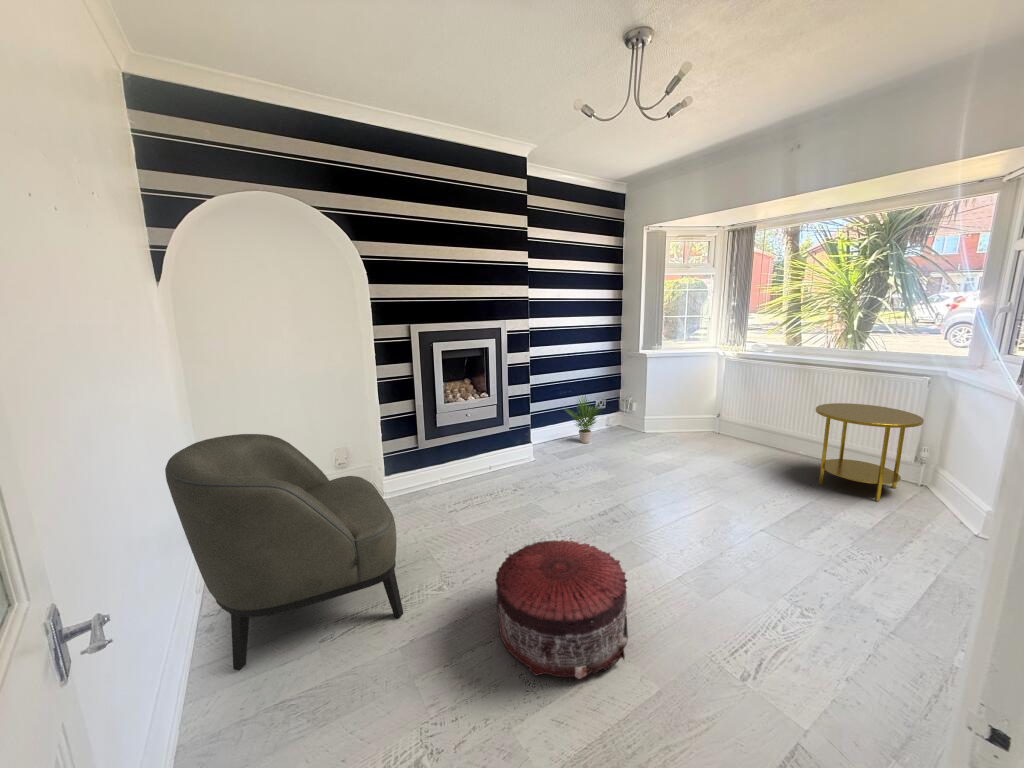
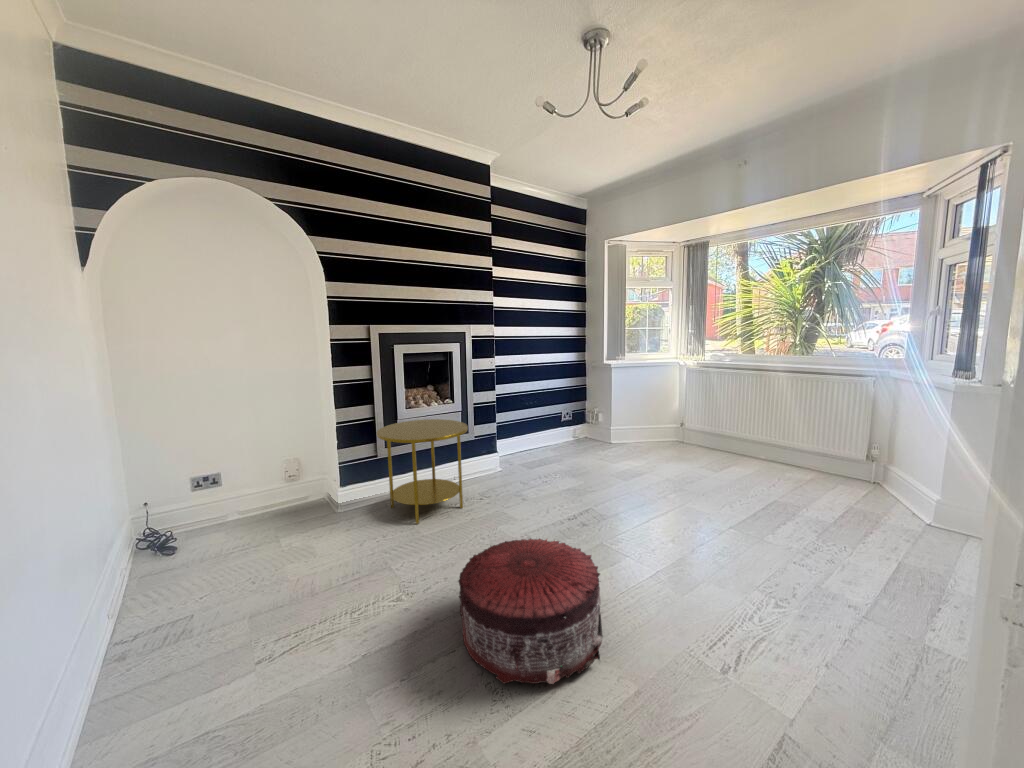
potted plant: present [568,395,601,443] -> none [528,404,570,453]
side table: present [816,403,924,501] -> present [377,419,468,524]
armchair: present [165,434,403,671] -> none [71,431,356,702]

